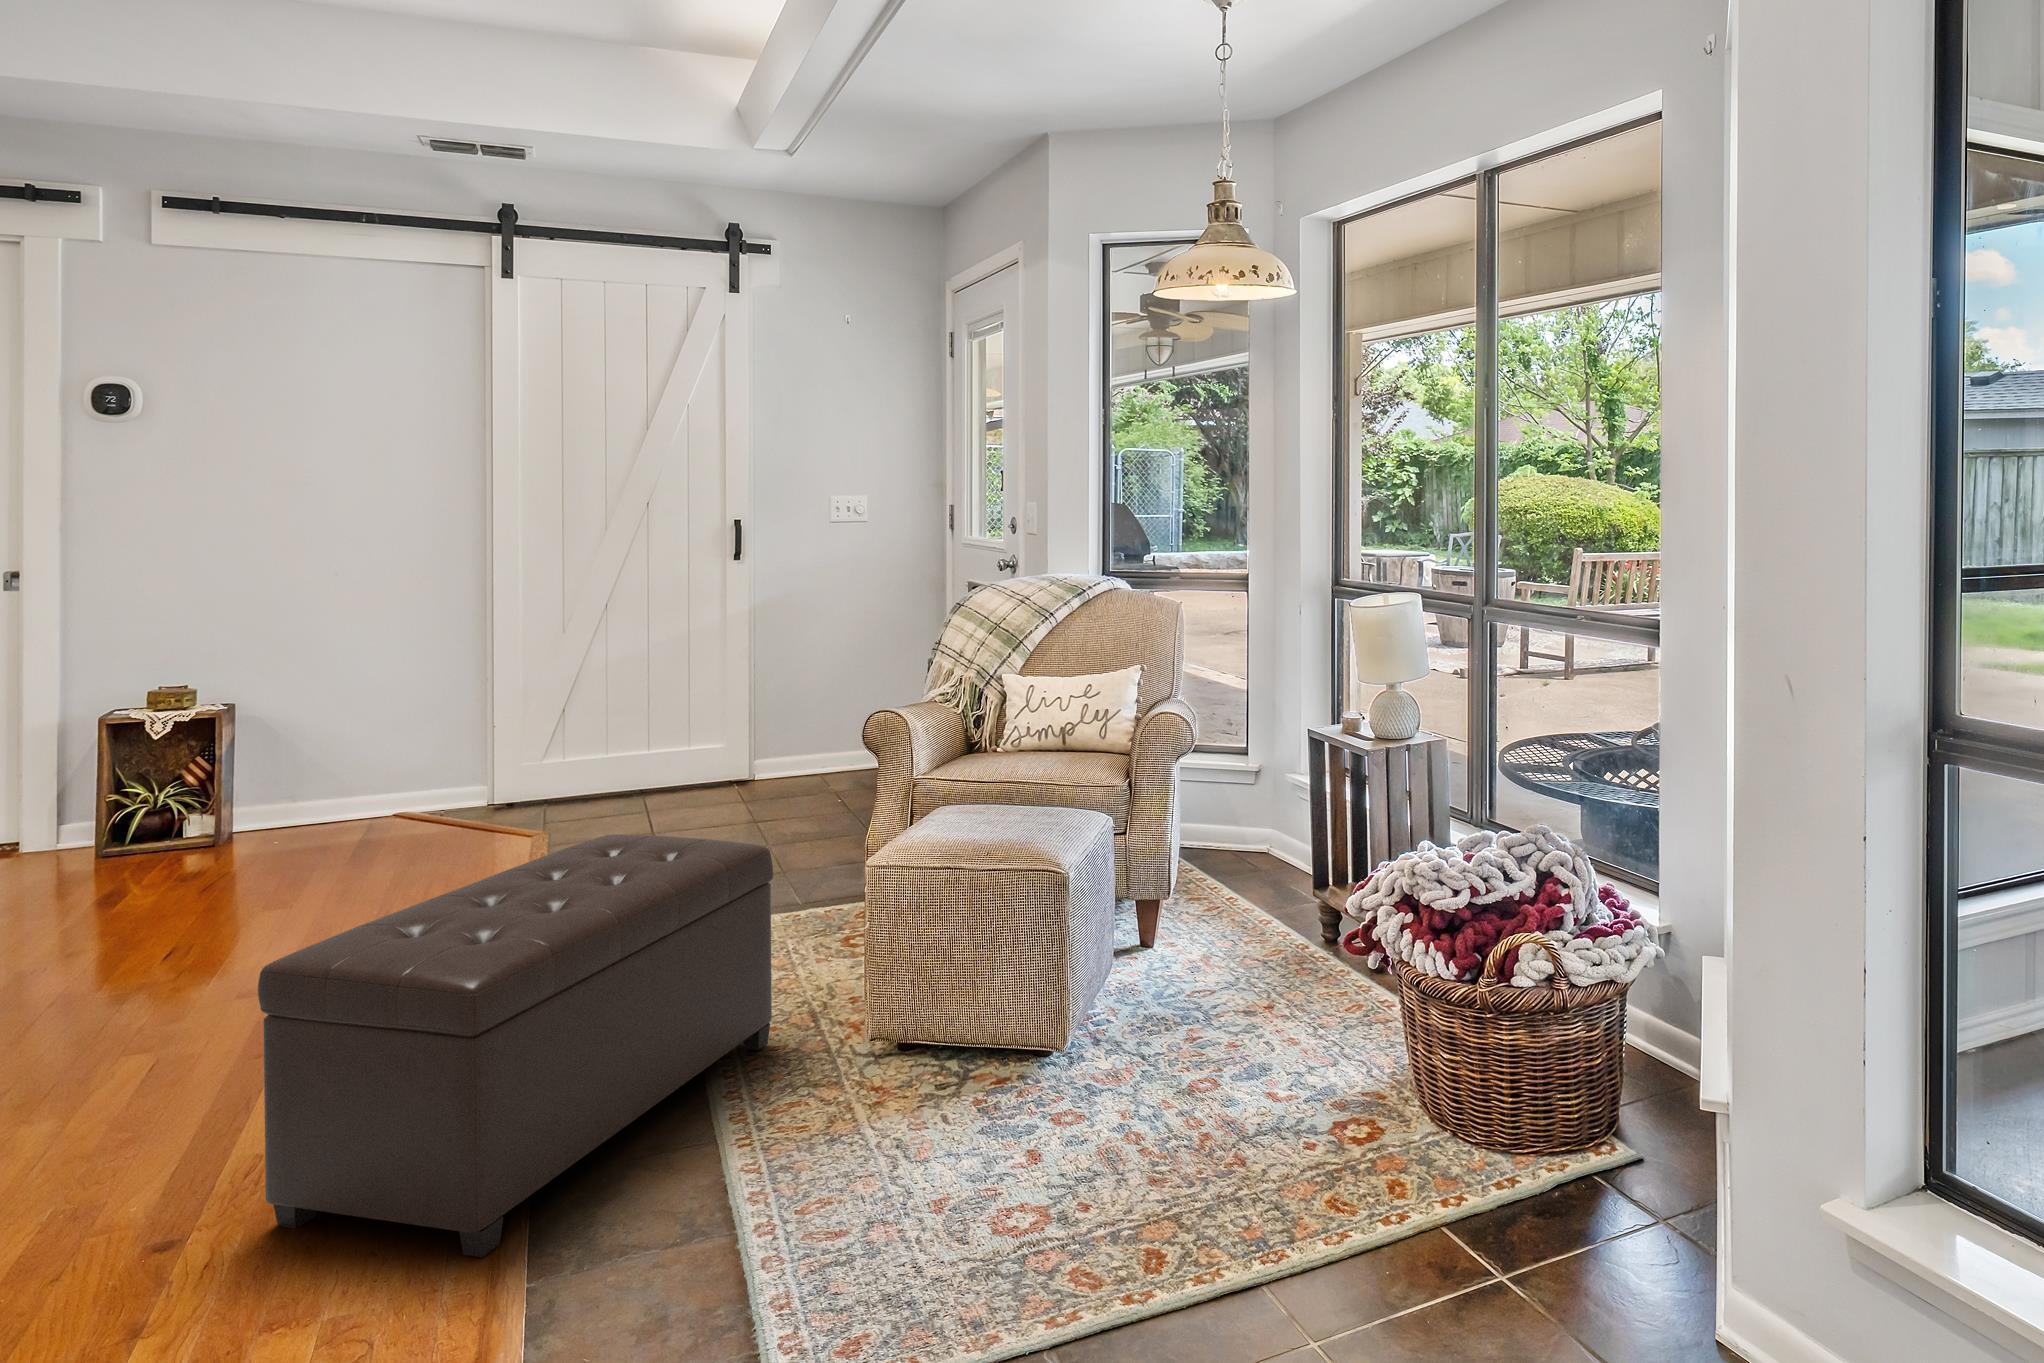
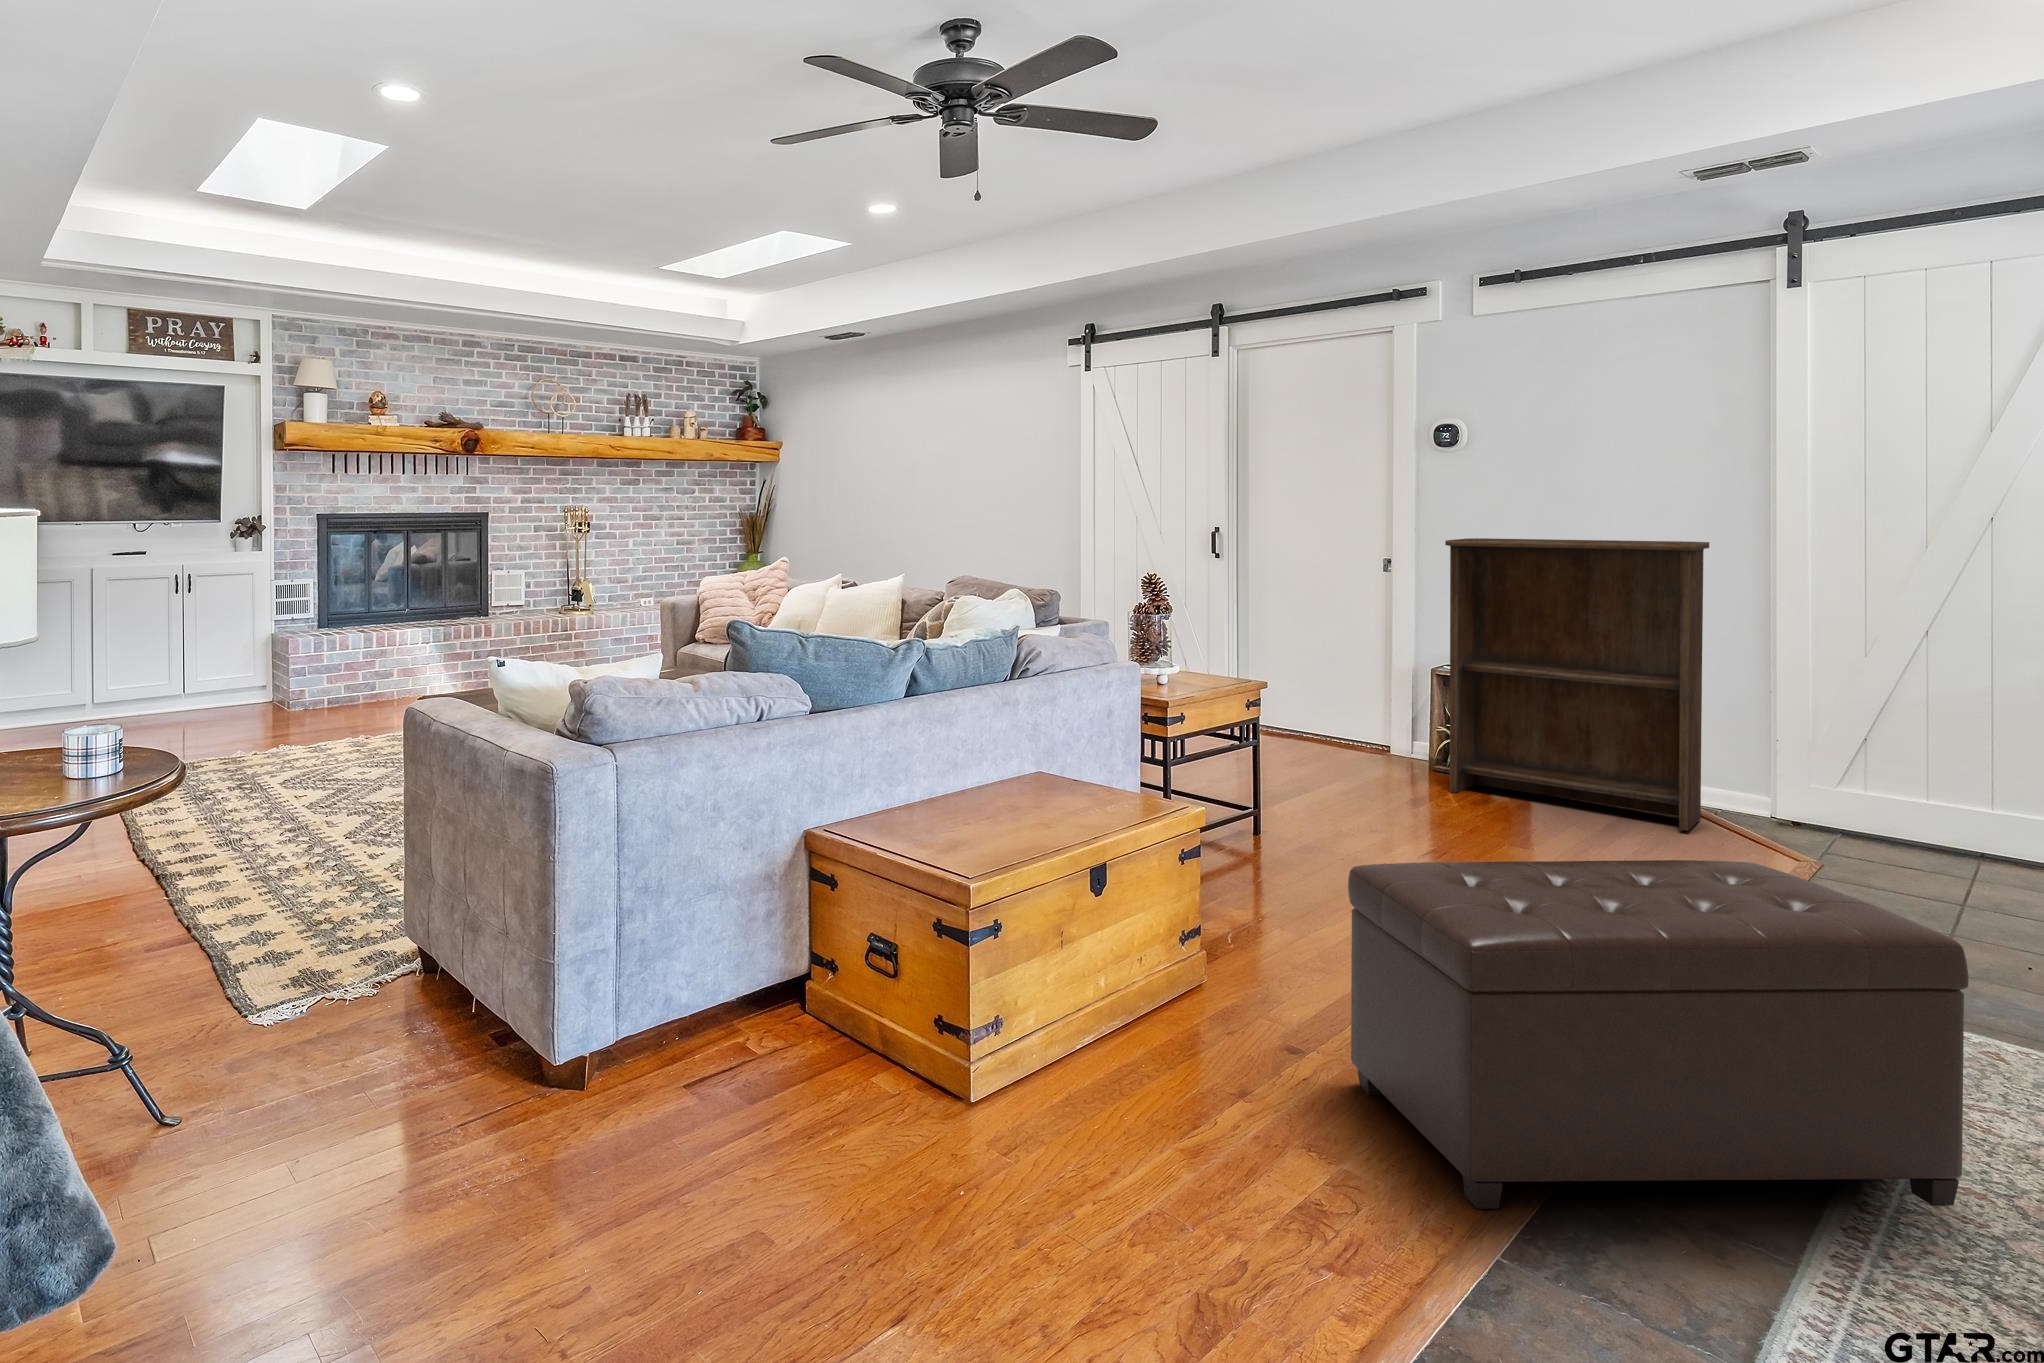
bookshelf: none [133,550,435,870] -> present [1445,538,1709,831]

